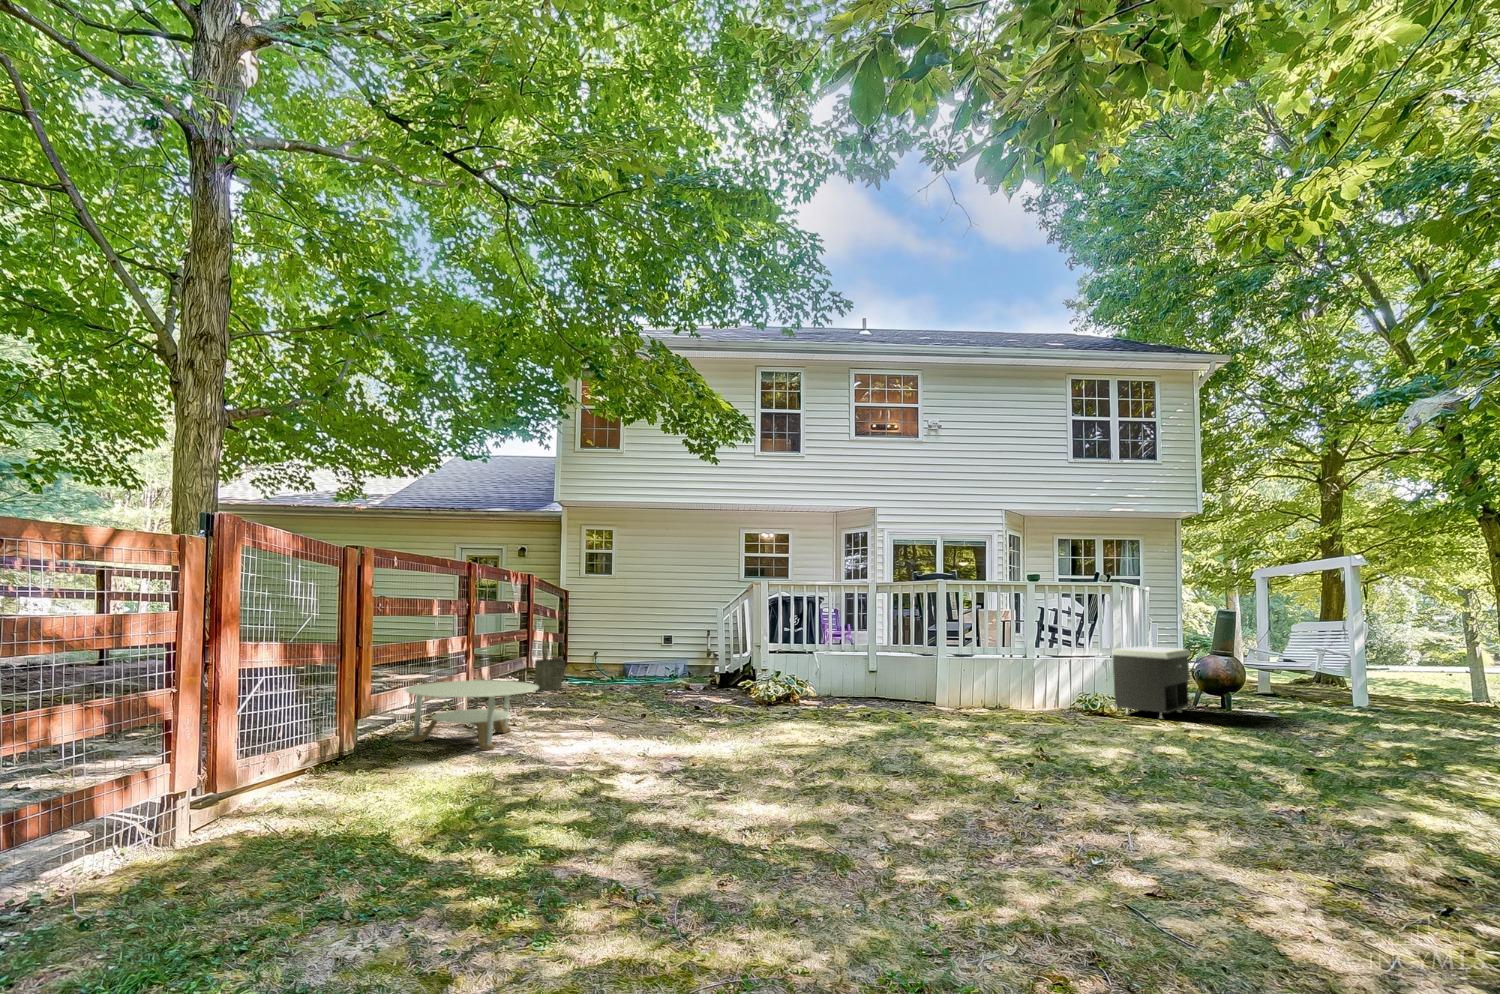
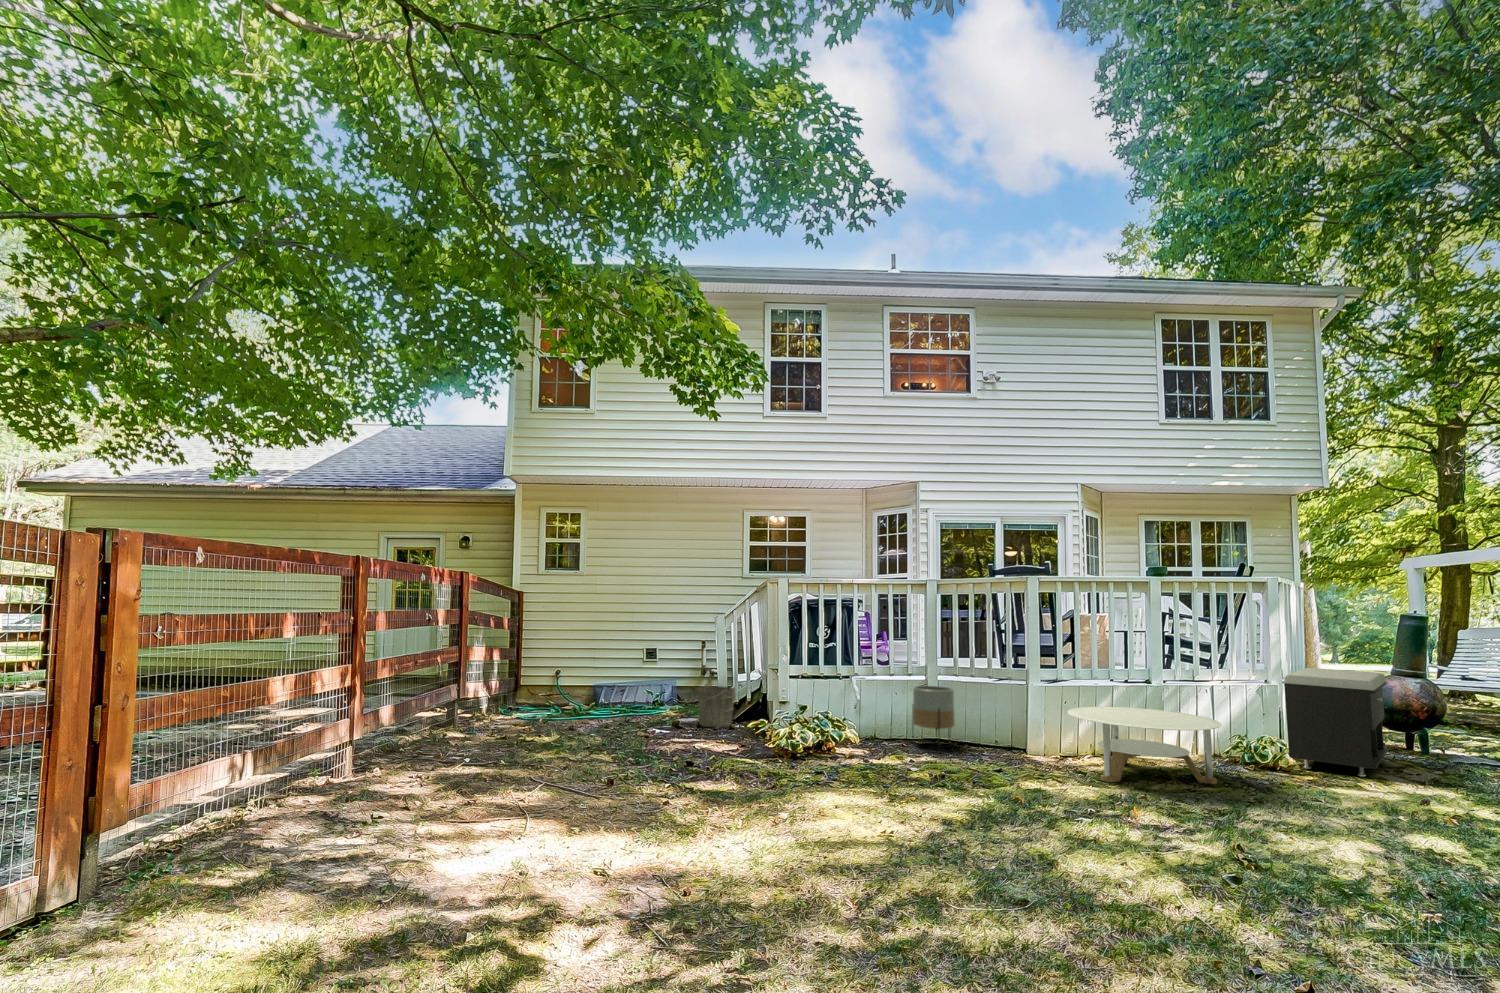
bucket: present [534,658,566,690] -> present [697,685,735,727]
planter: none [856,658,886,702] -> present [912,686,955,740]
round table: present [406,680,539,750] -> present [1067,707,1222,784]

